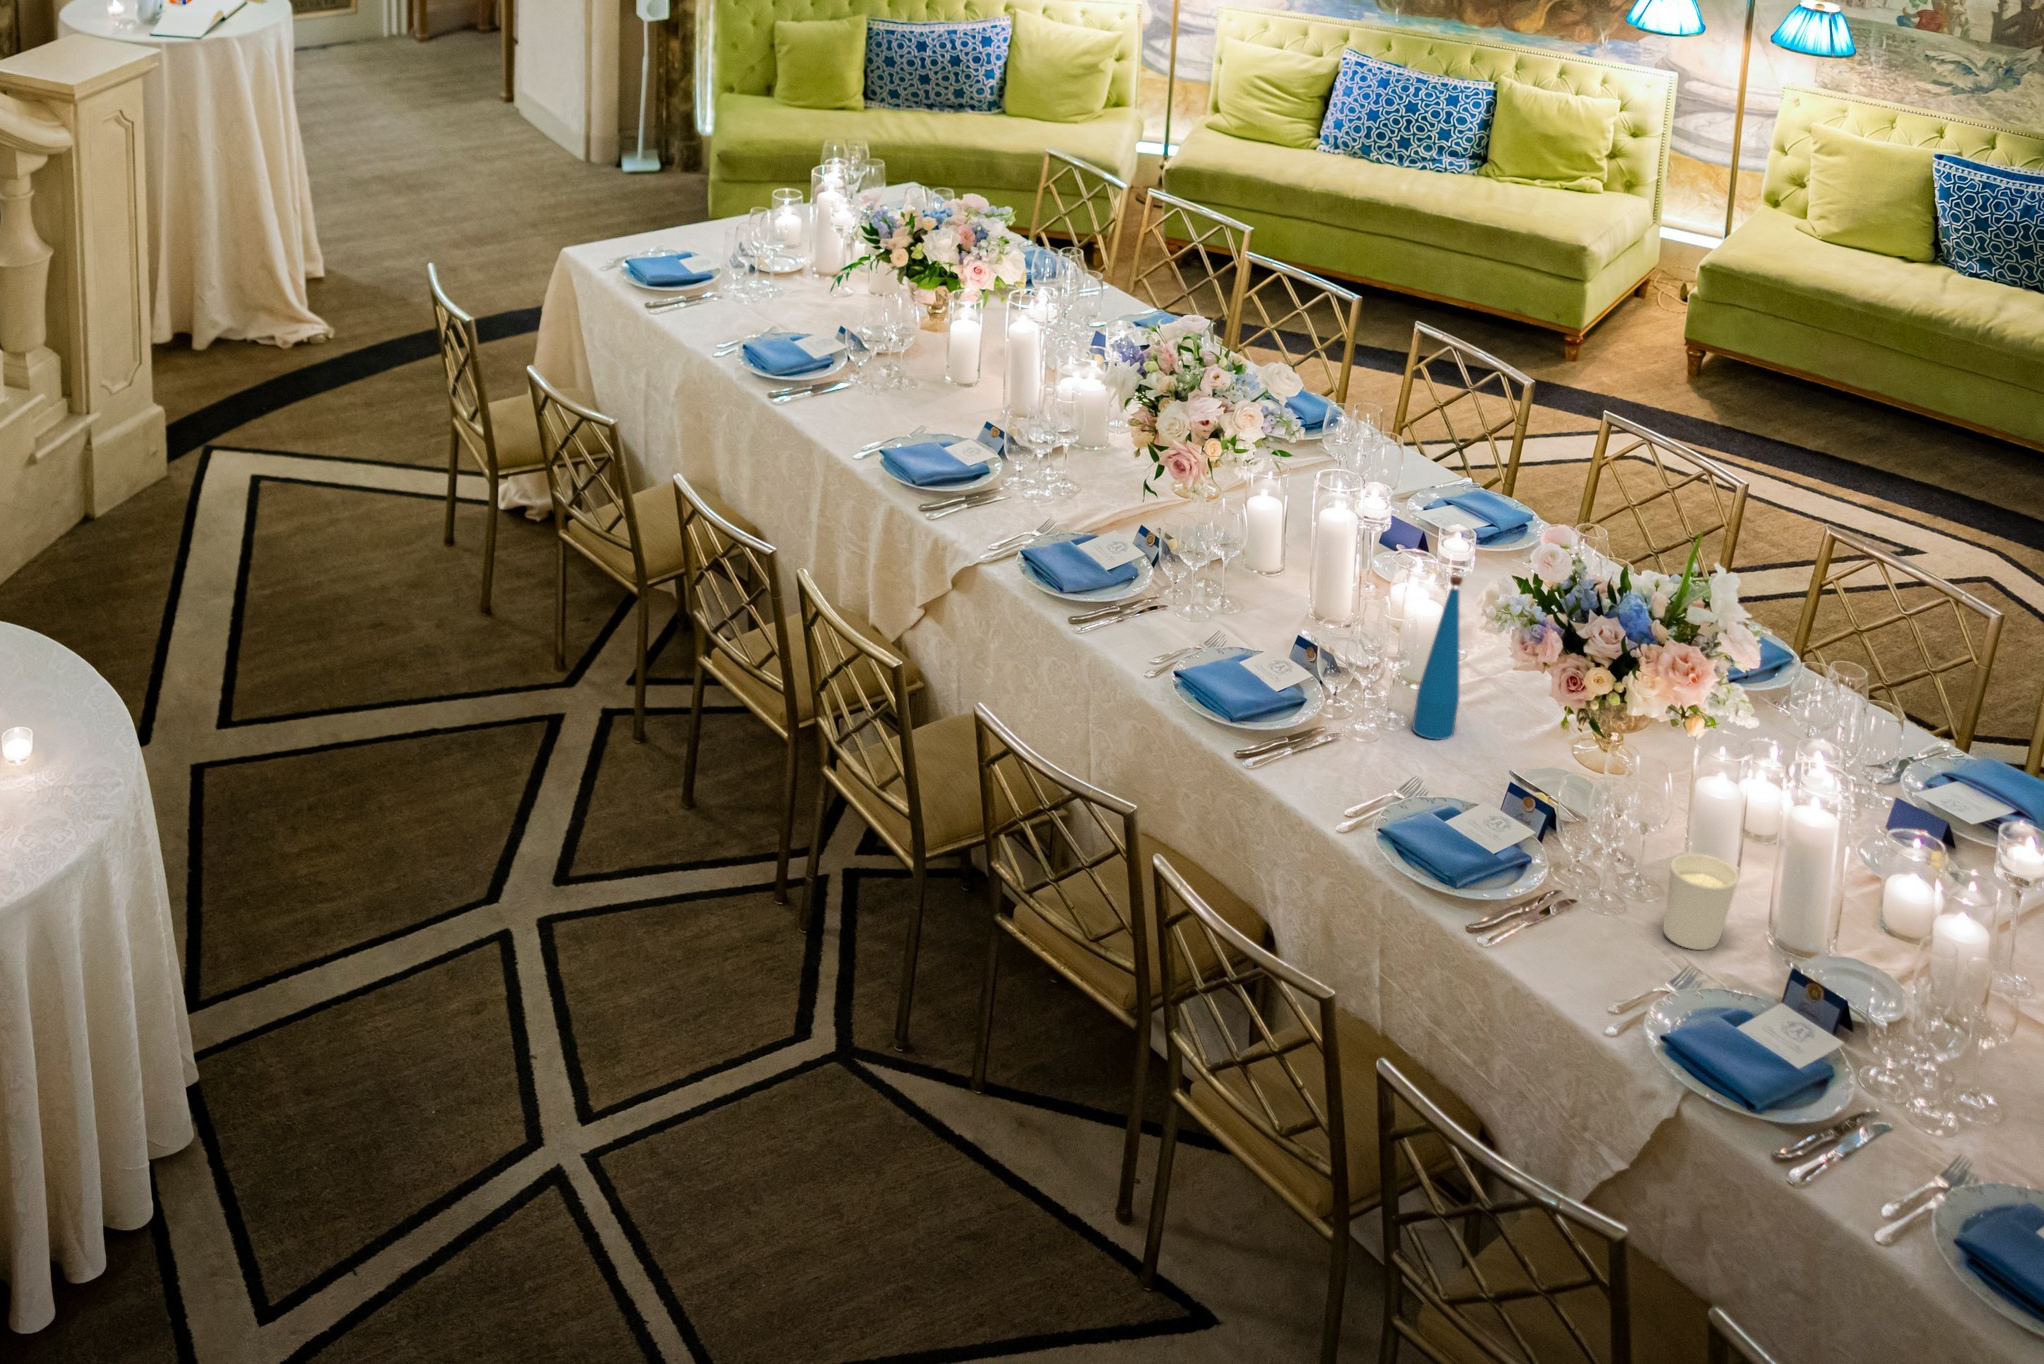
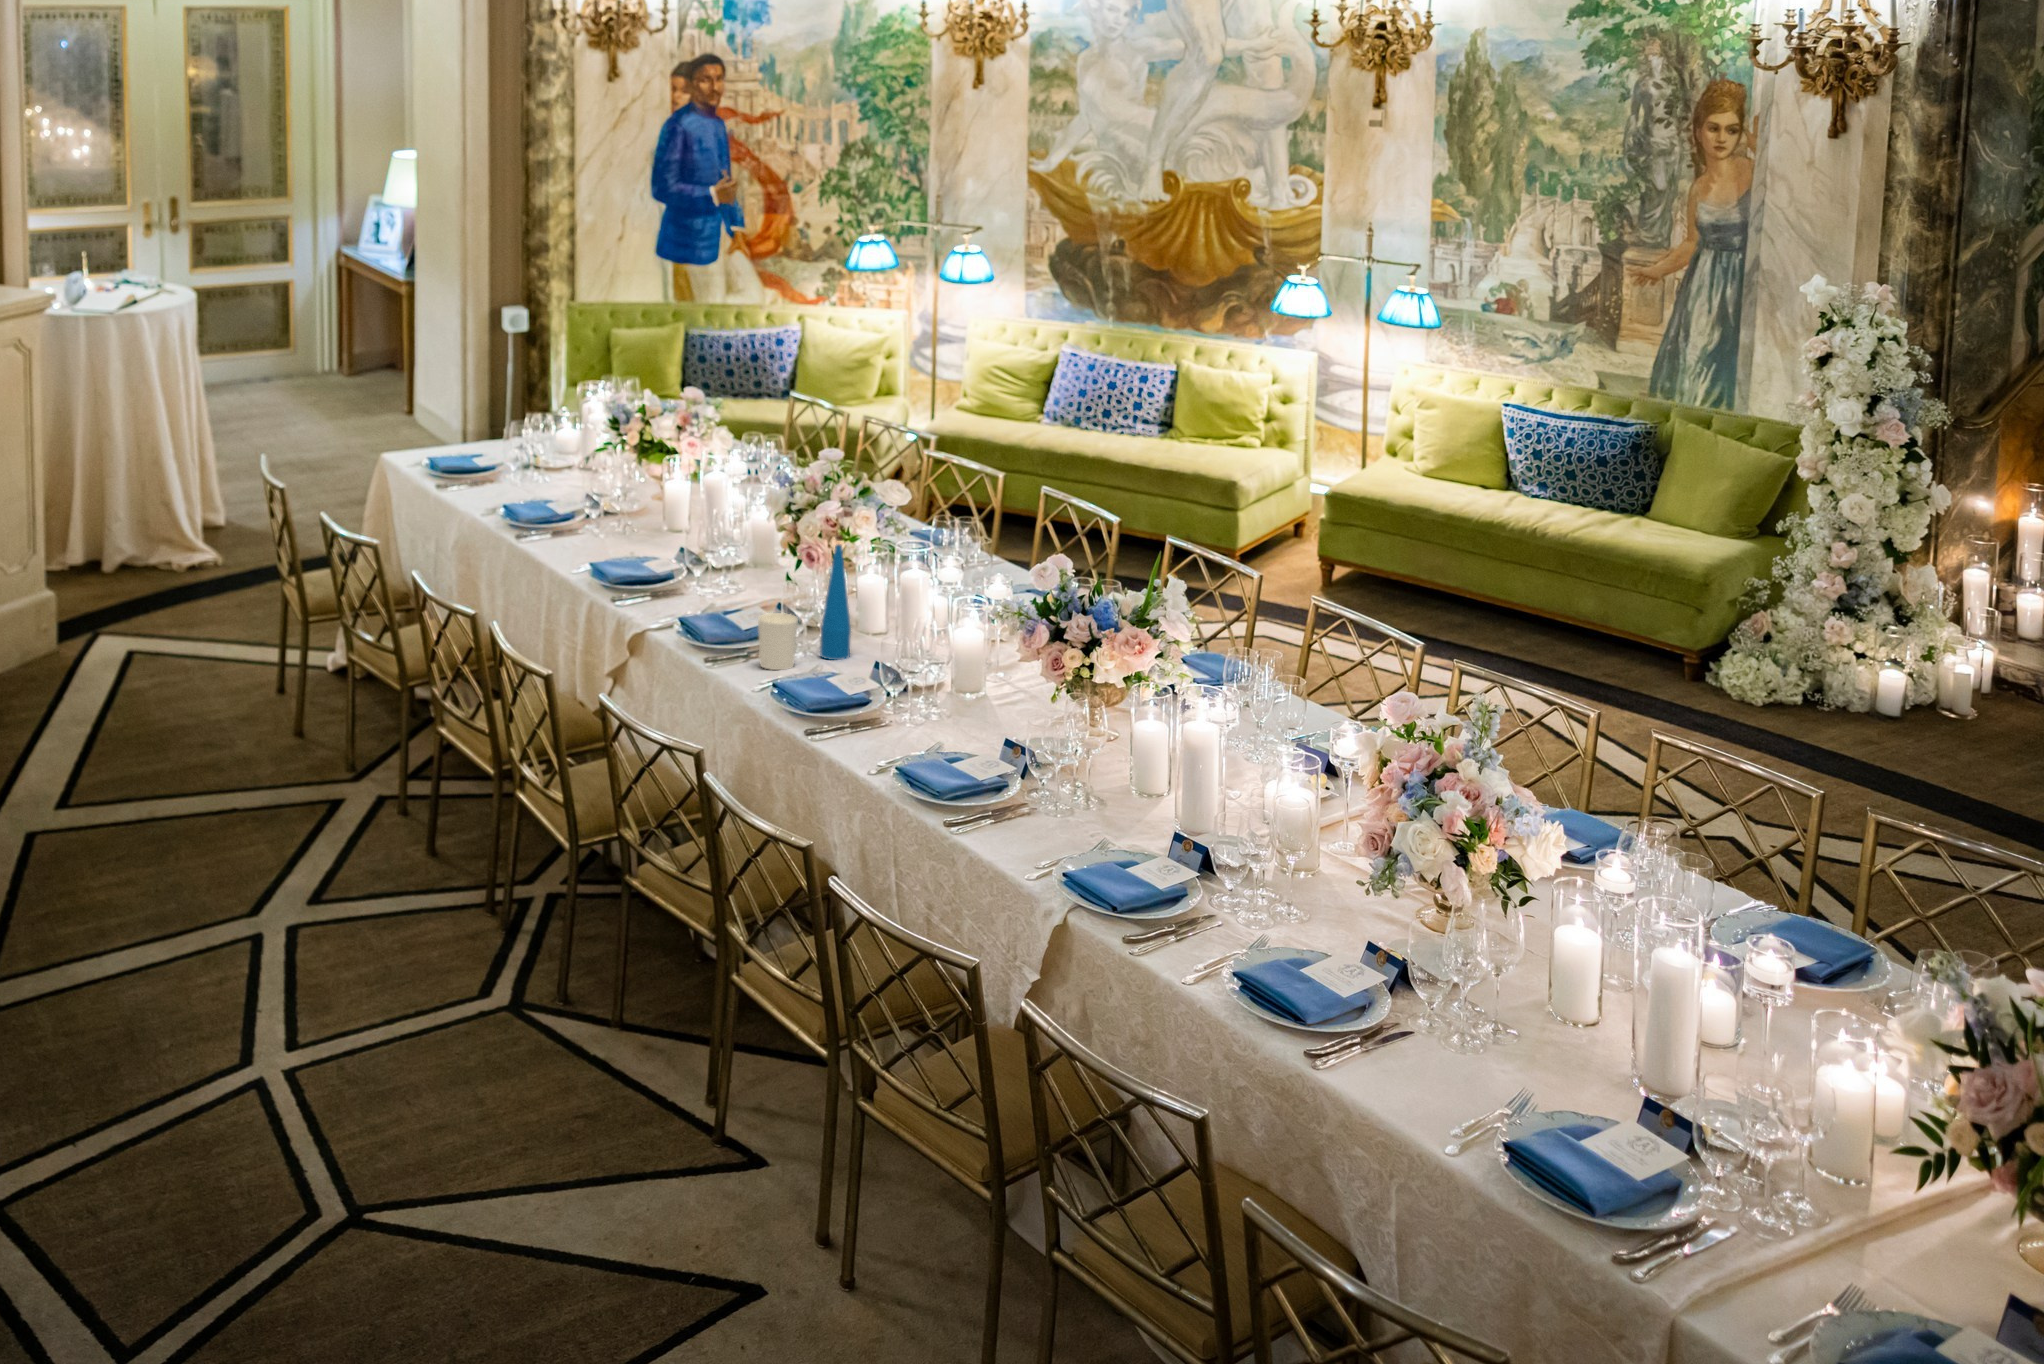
candle holder: present [1664,854,1738,950] -> present [758,613,798,670]

